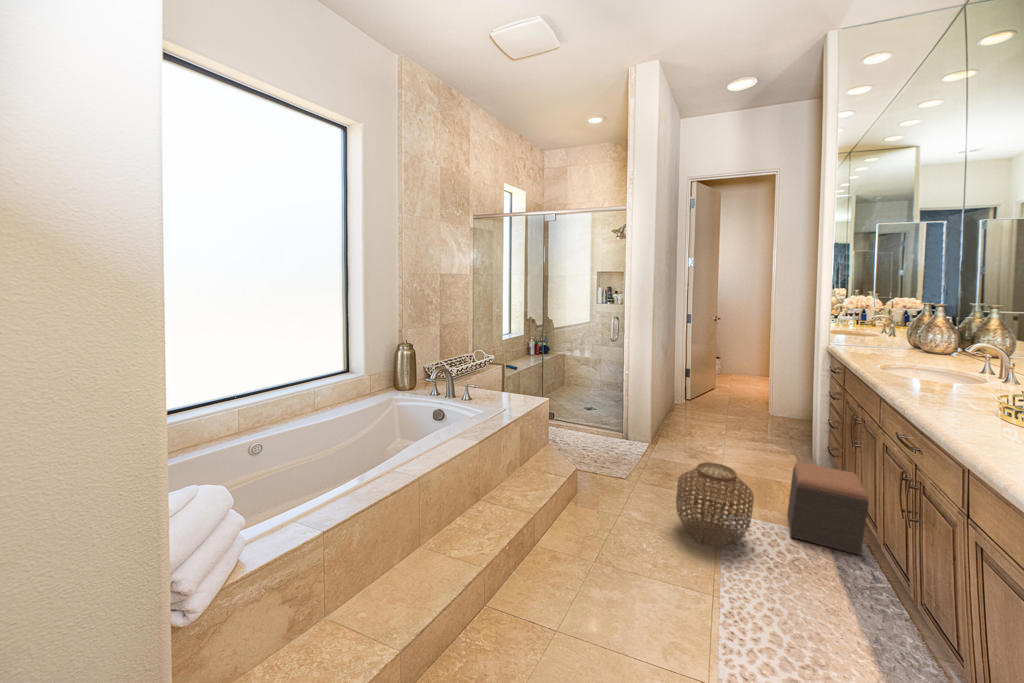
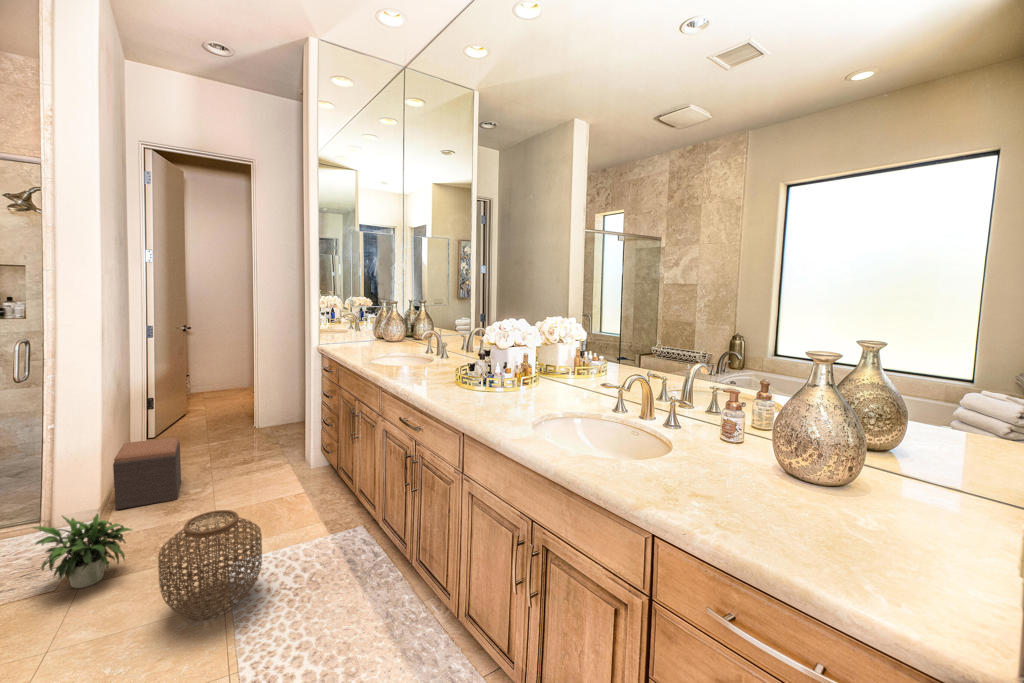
potted plant: none [611,433,665,485] -> present [29,514,132,588]
footstool: present [788,462,869,555] -> present [113,438,181,509]

